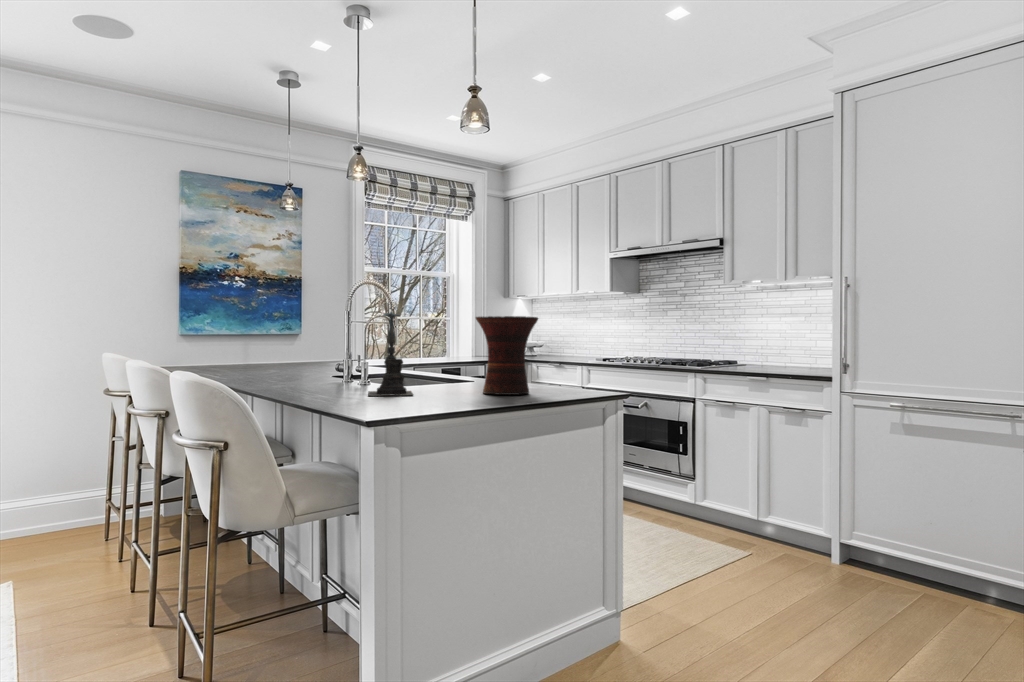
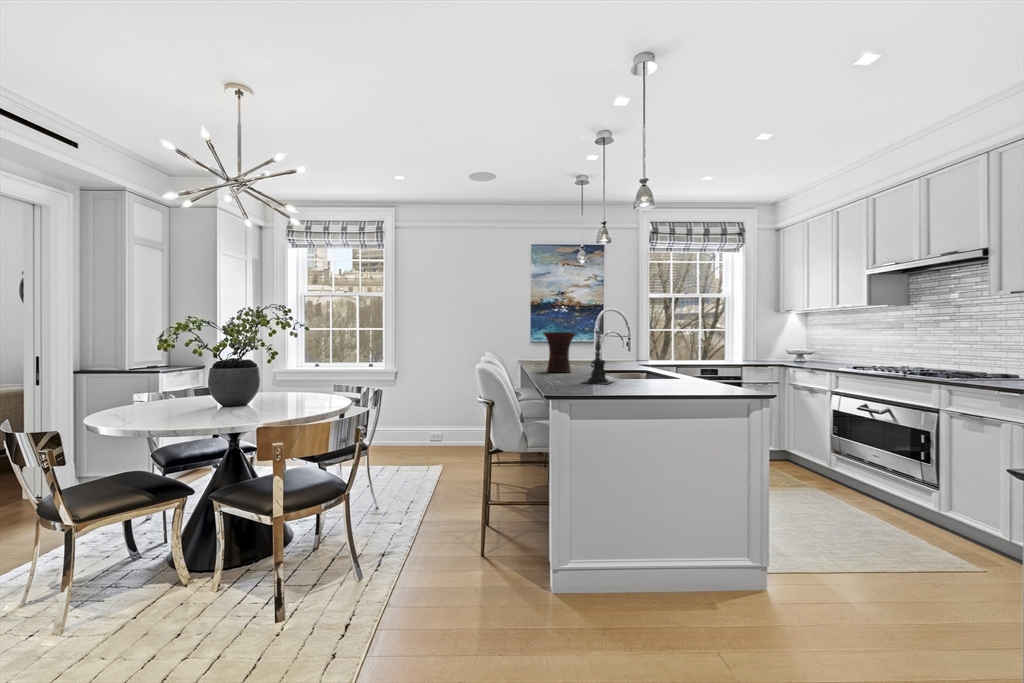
vase: present [476,316,538,395] -> present [543,332,576,372]

